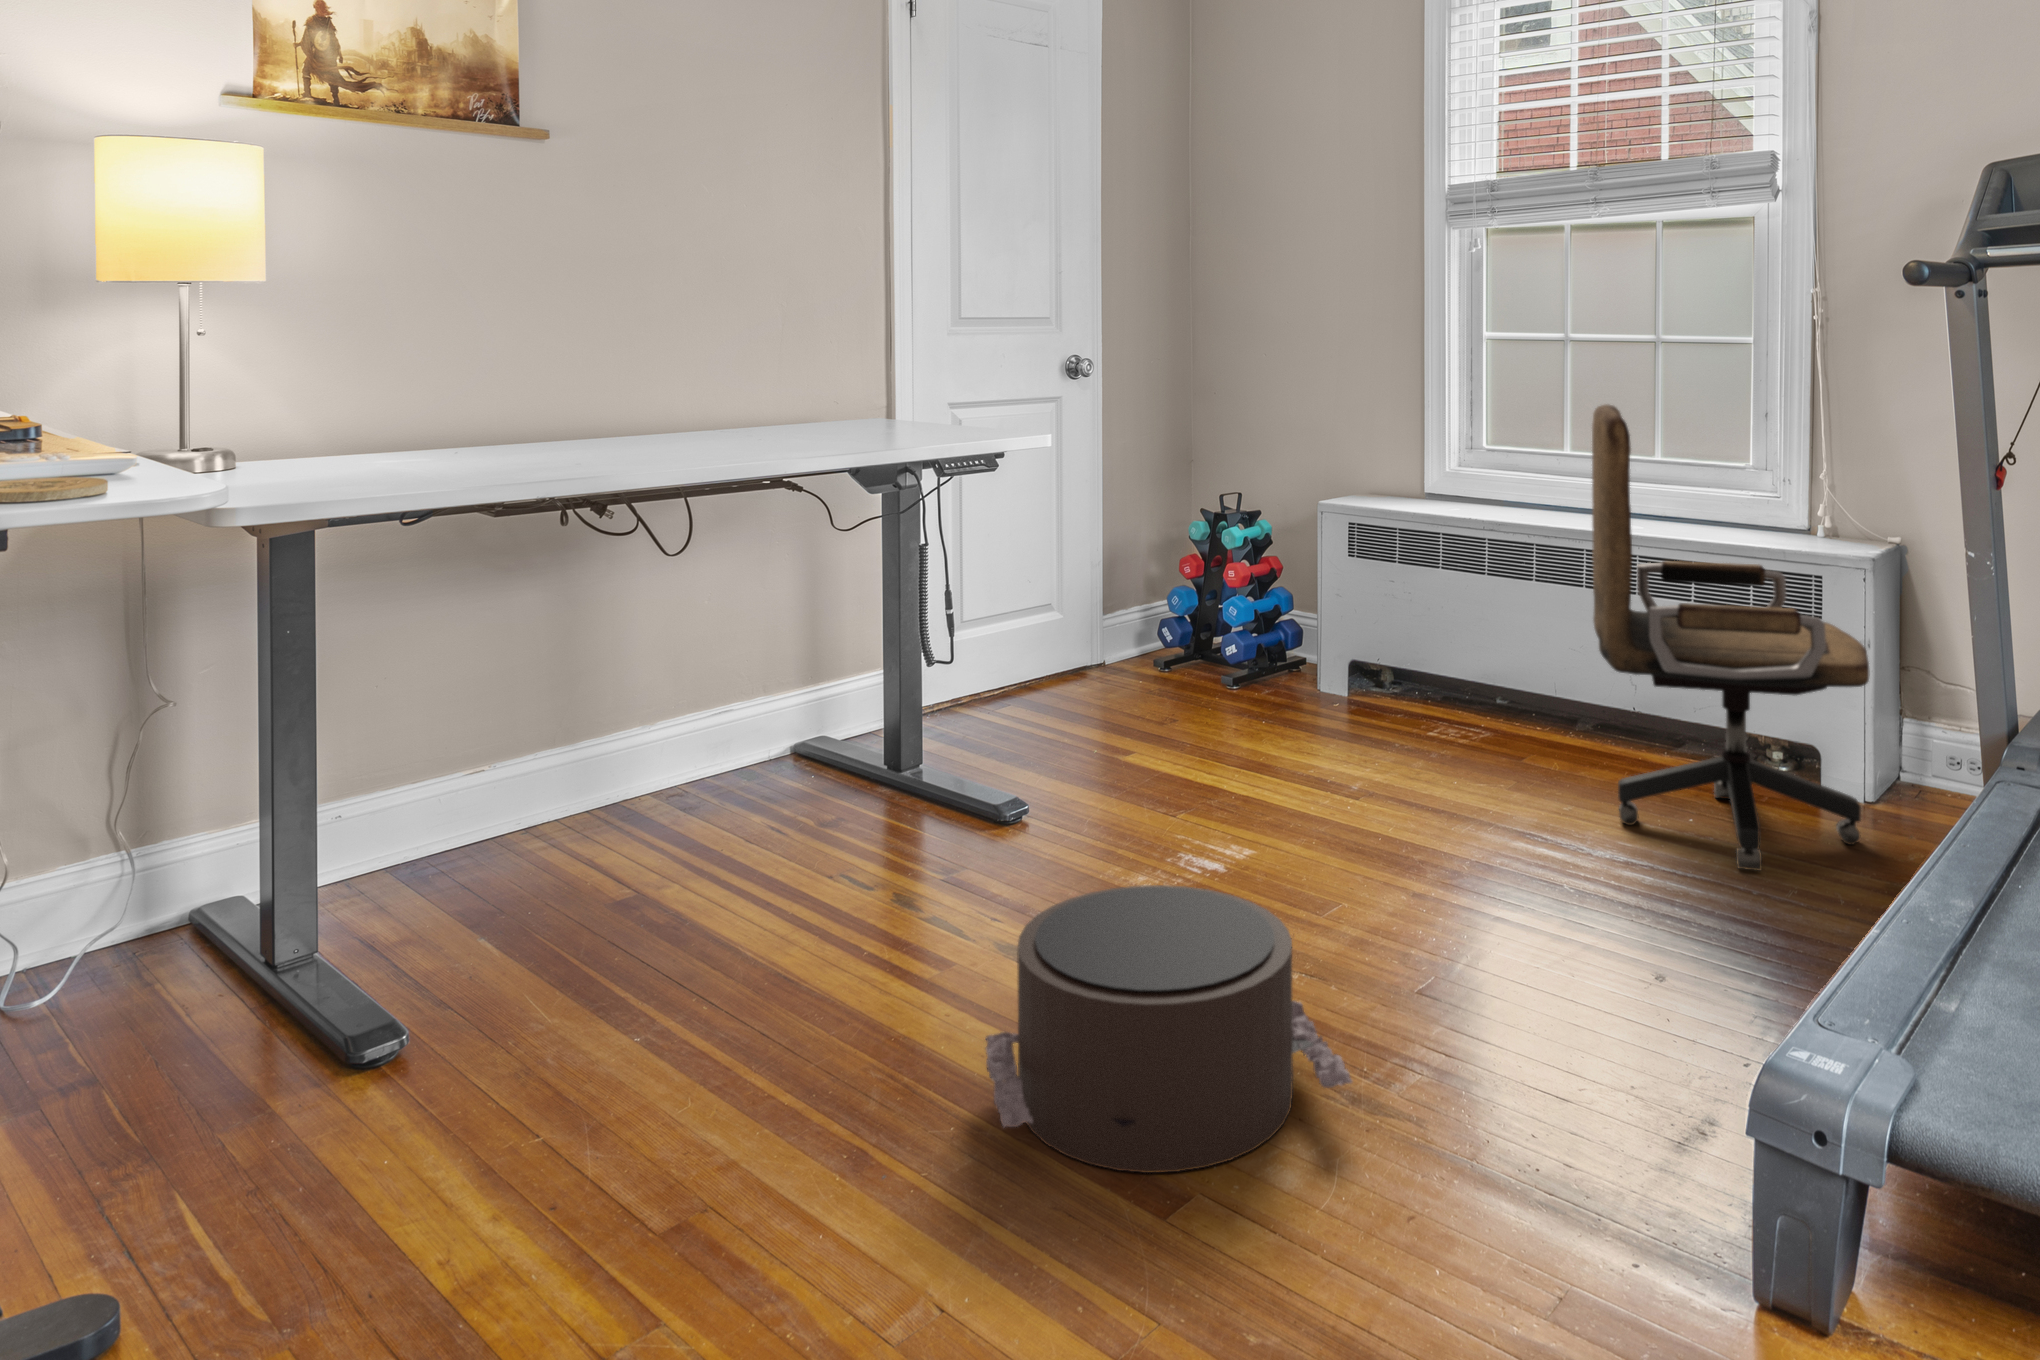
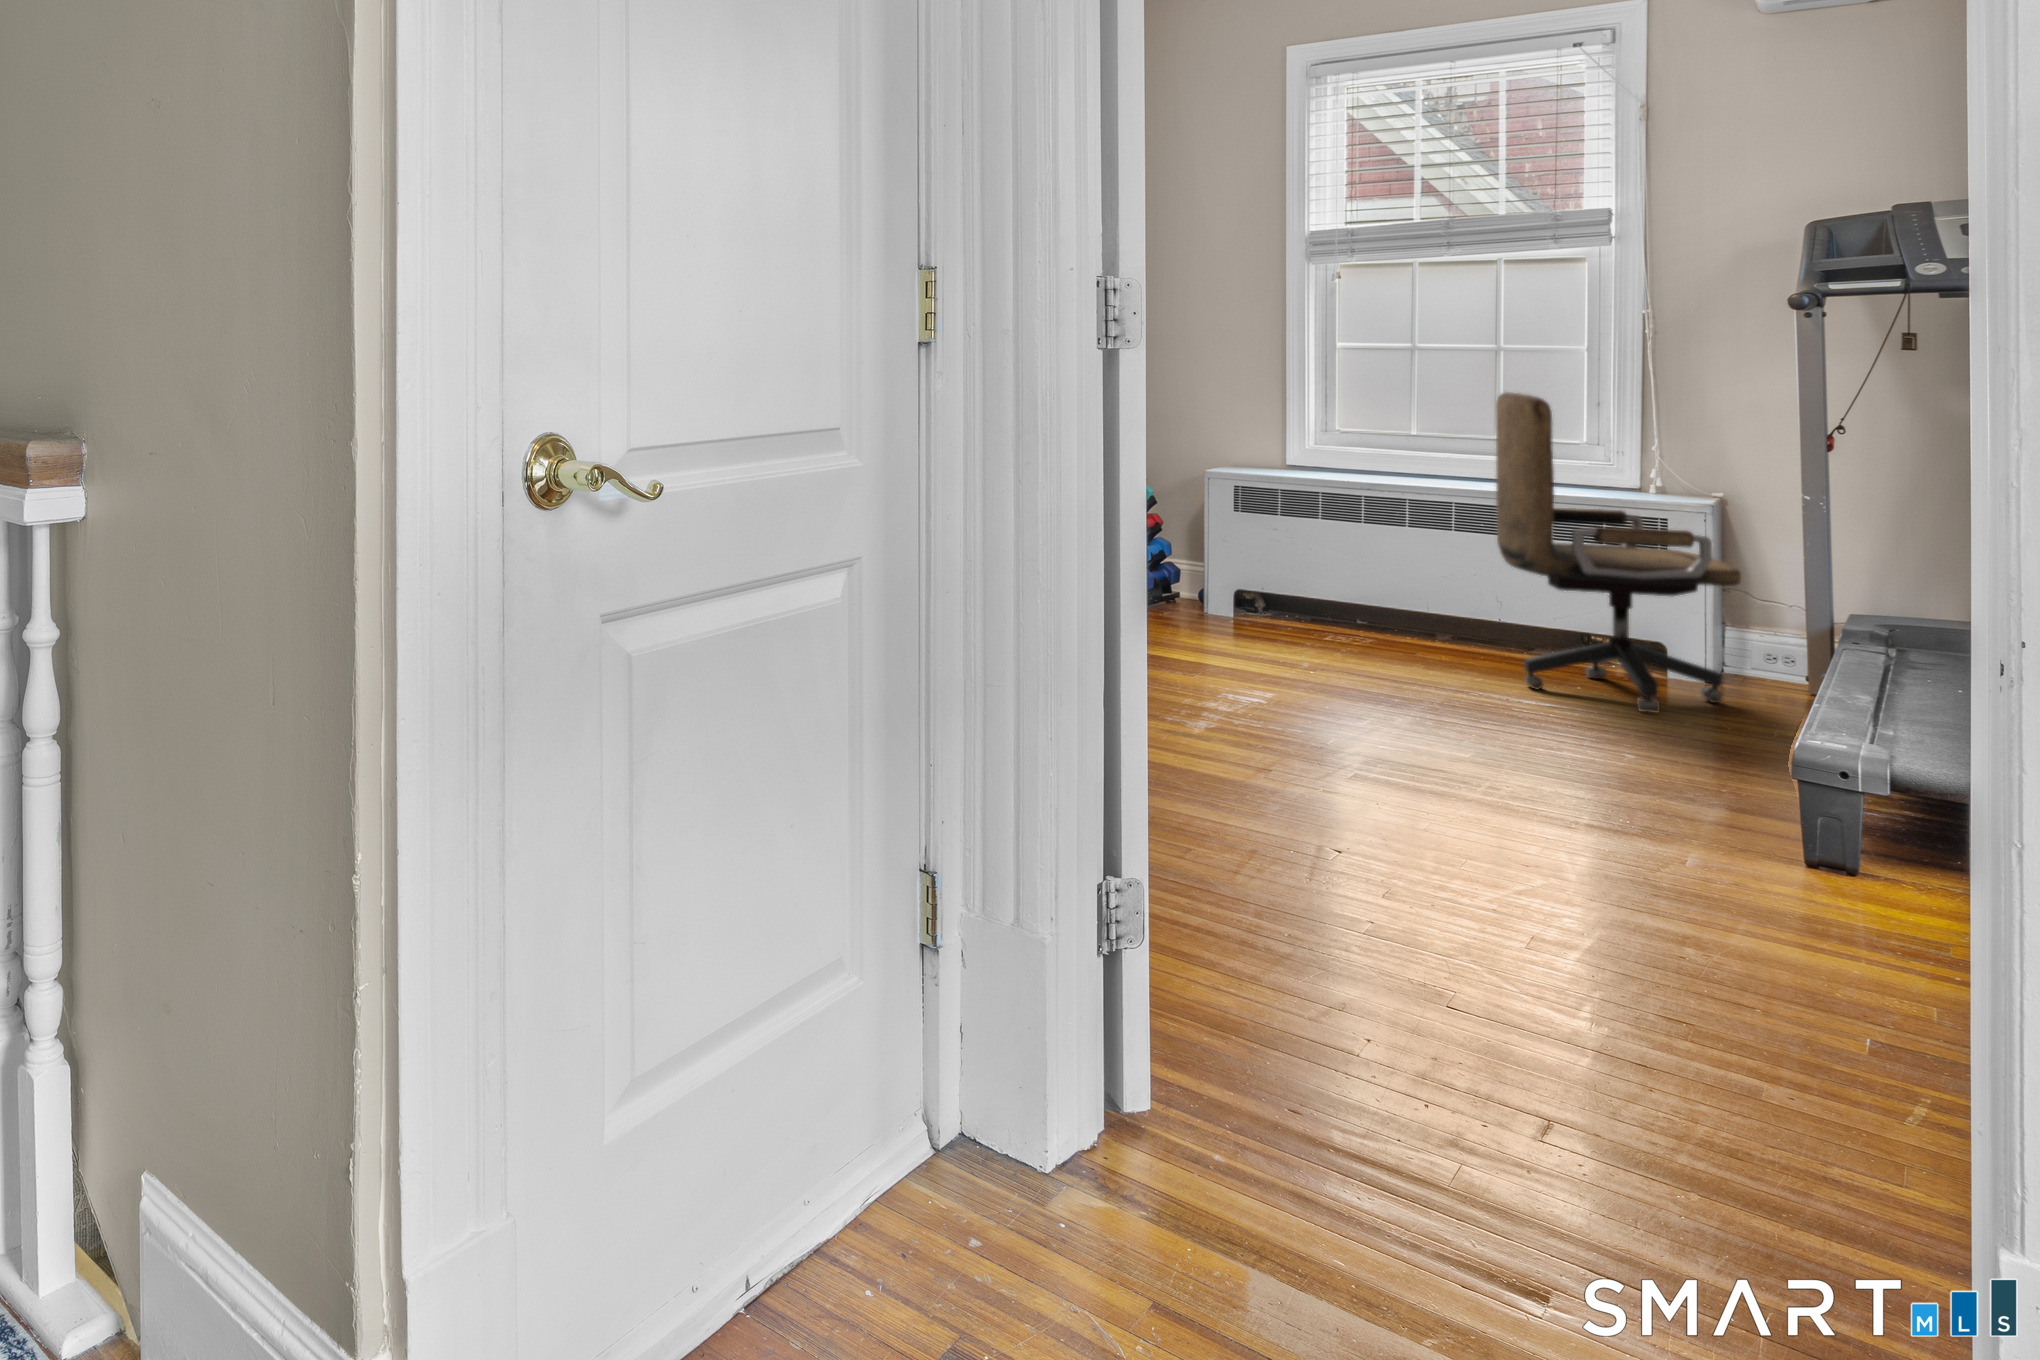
pouf: present [985,885,1352,1173] -> none [1241,678,1497,815]

